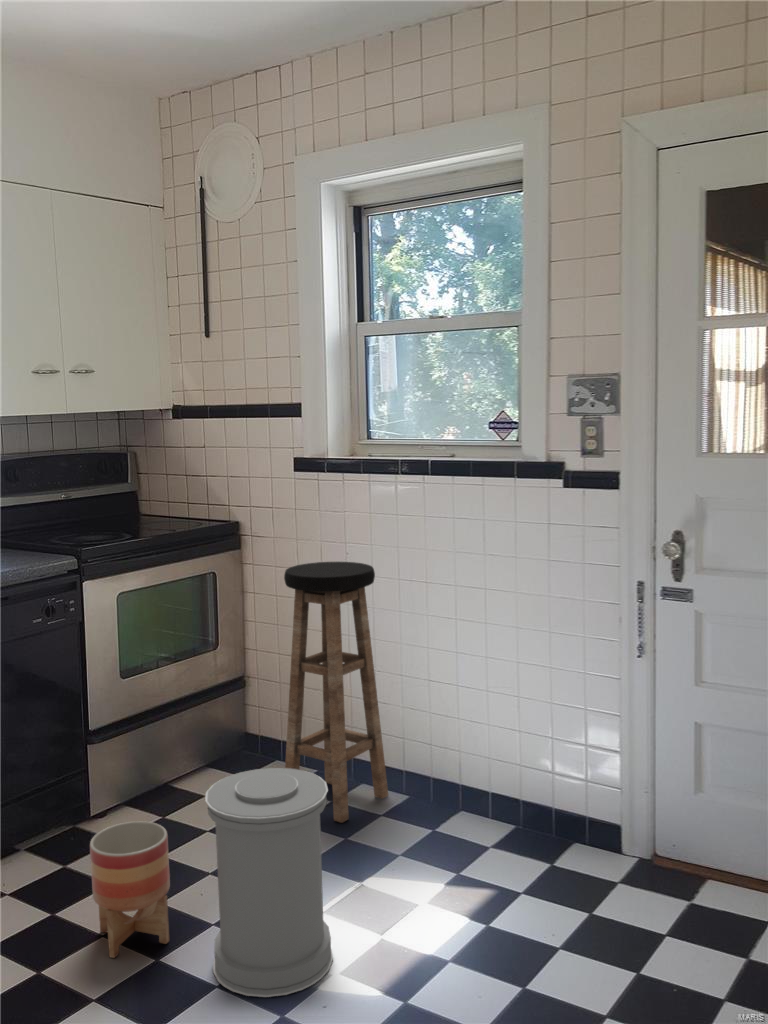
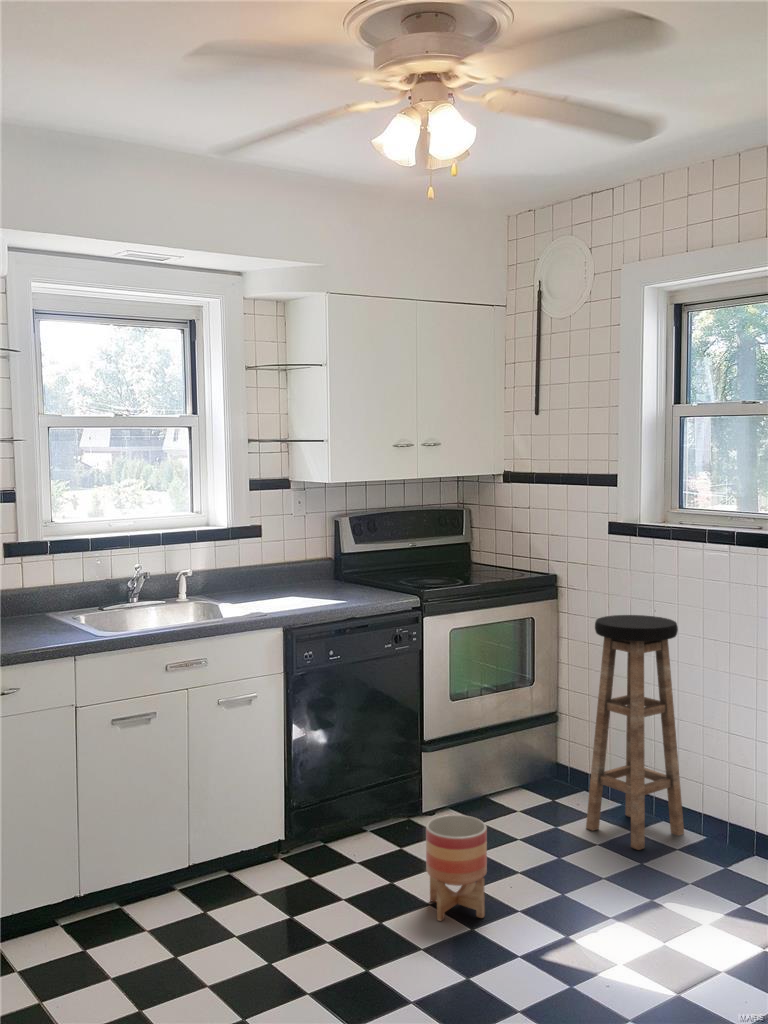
trash can: present [205,768,333,997] -> none [519,783,622,972]

